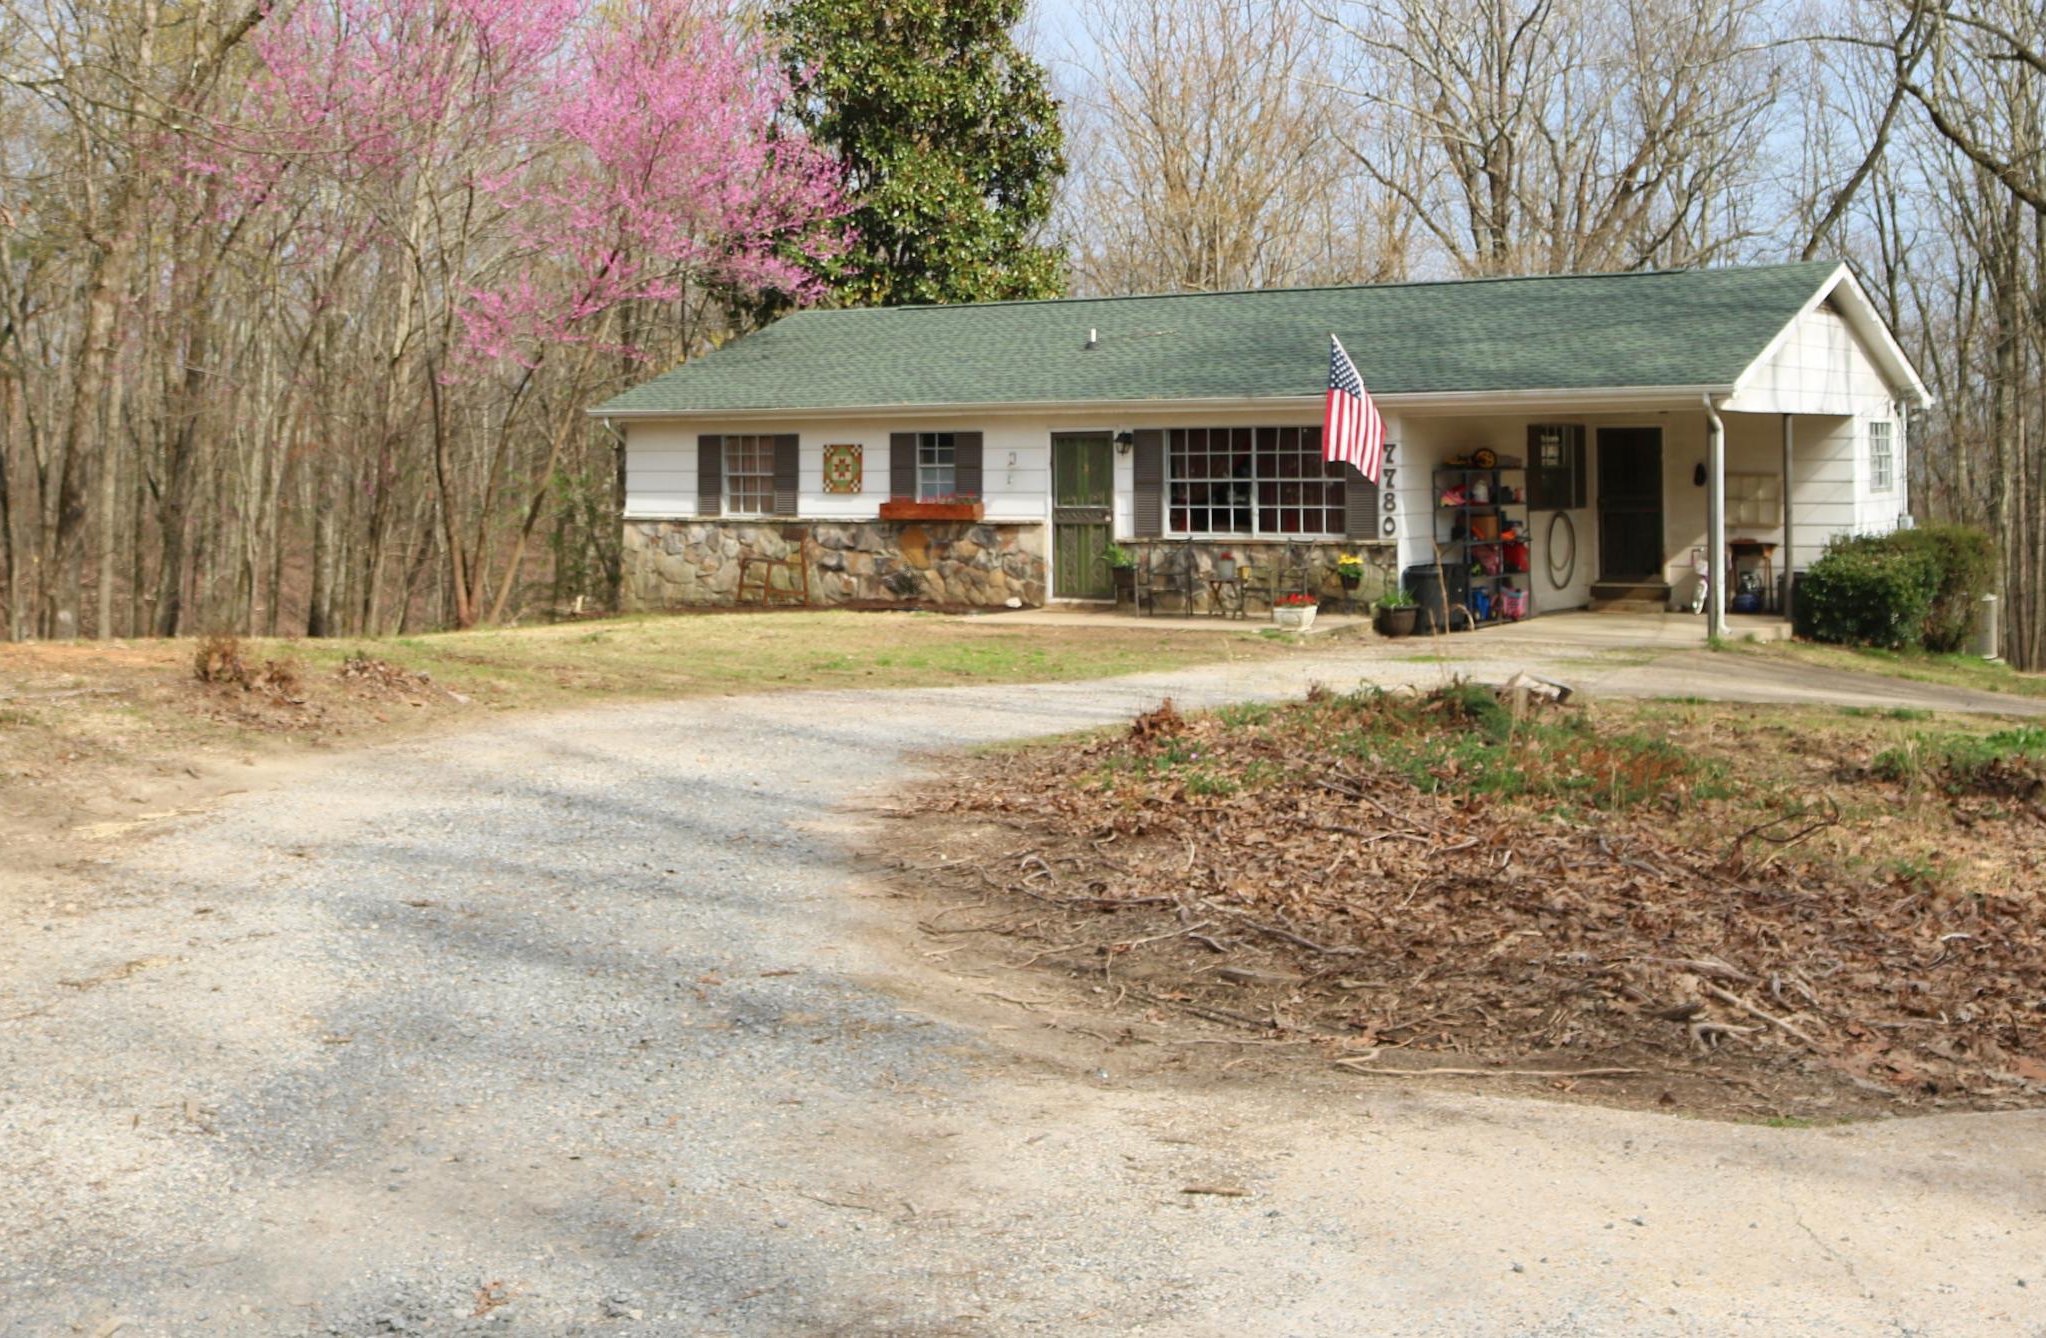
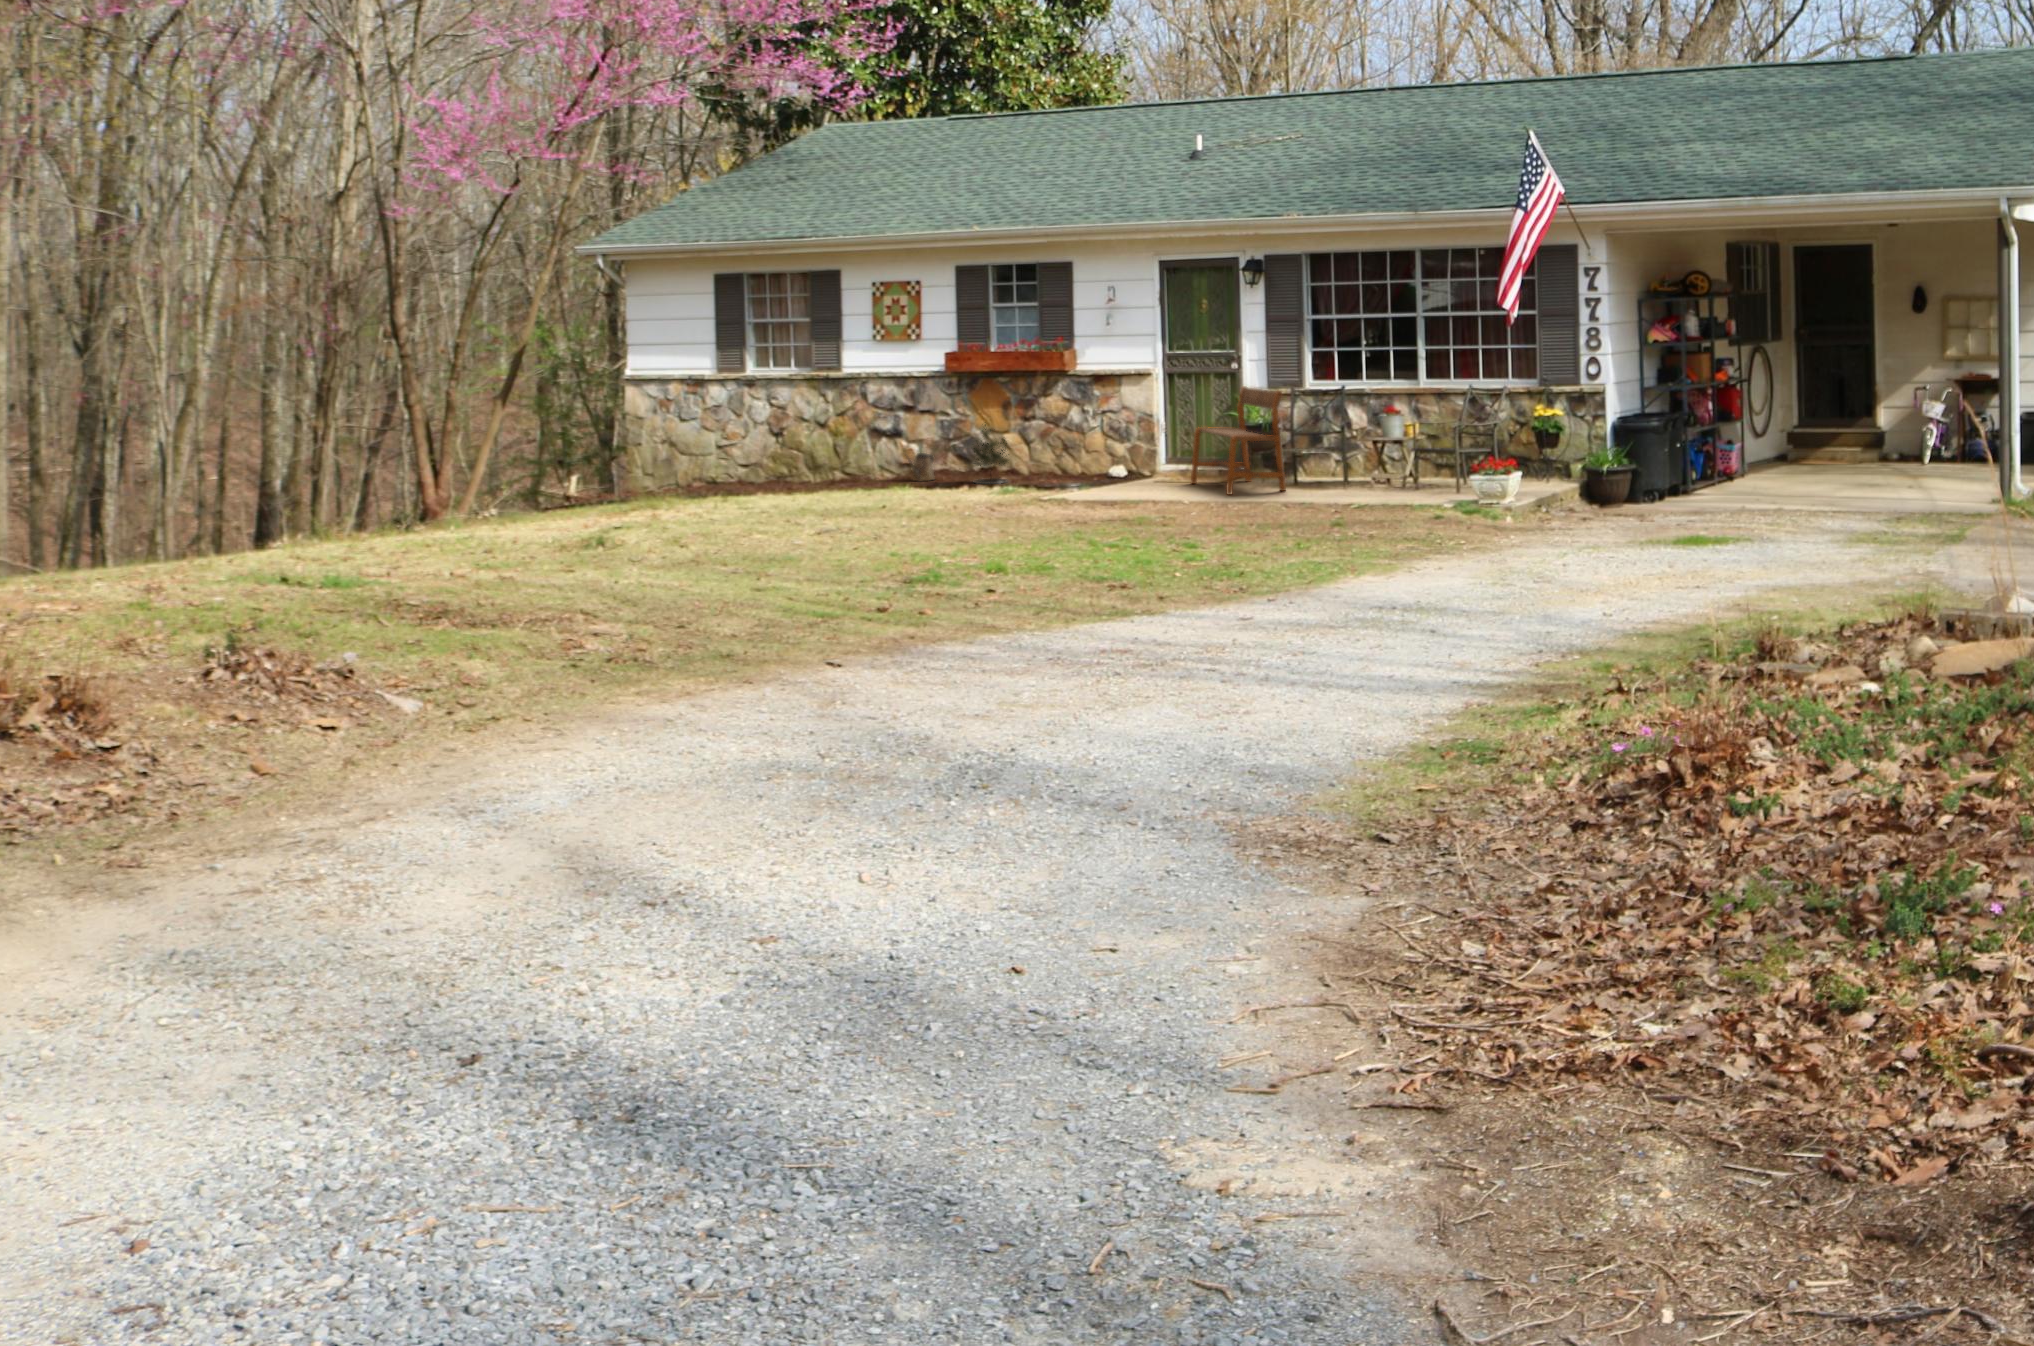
bench: present [737,527,809,606] -> present [1191,386,1286,495]
watering can: none [841,582,866,607] -> present [909,453,934,481]

